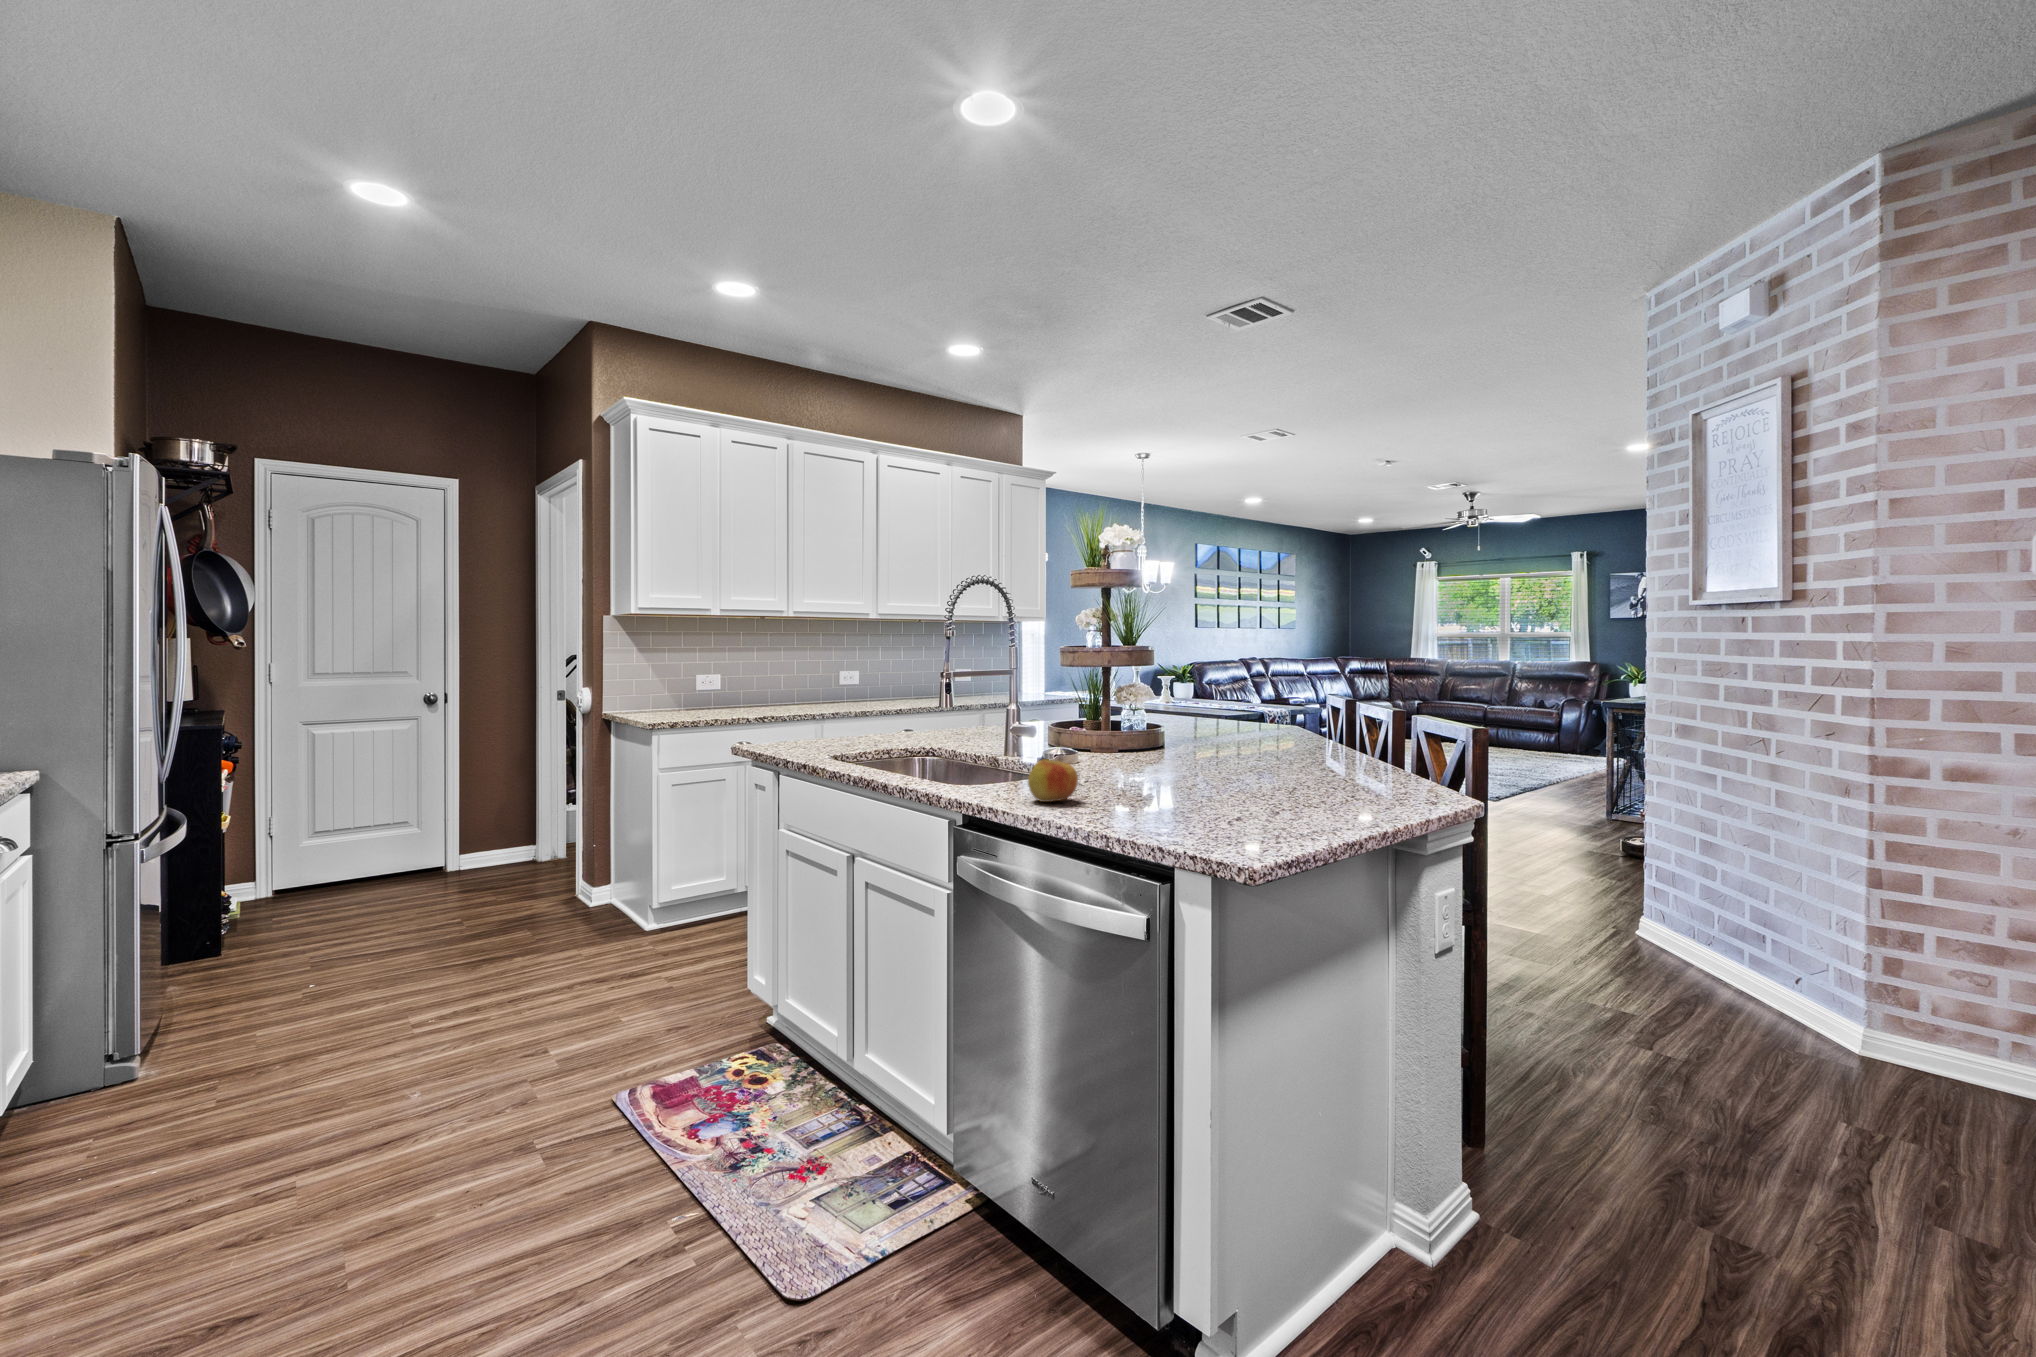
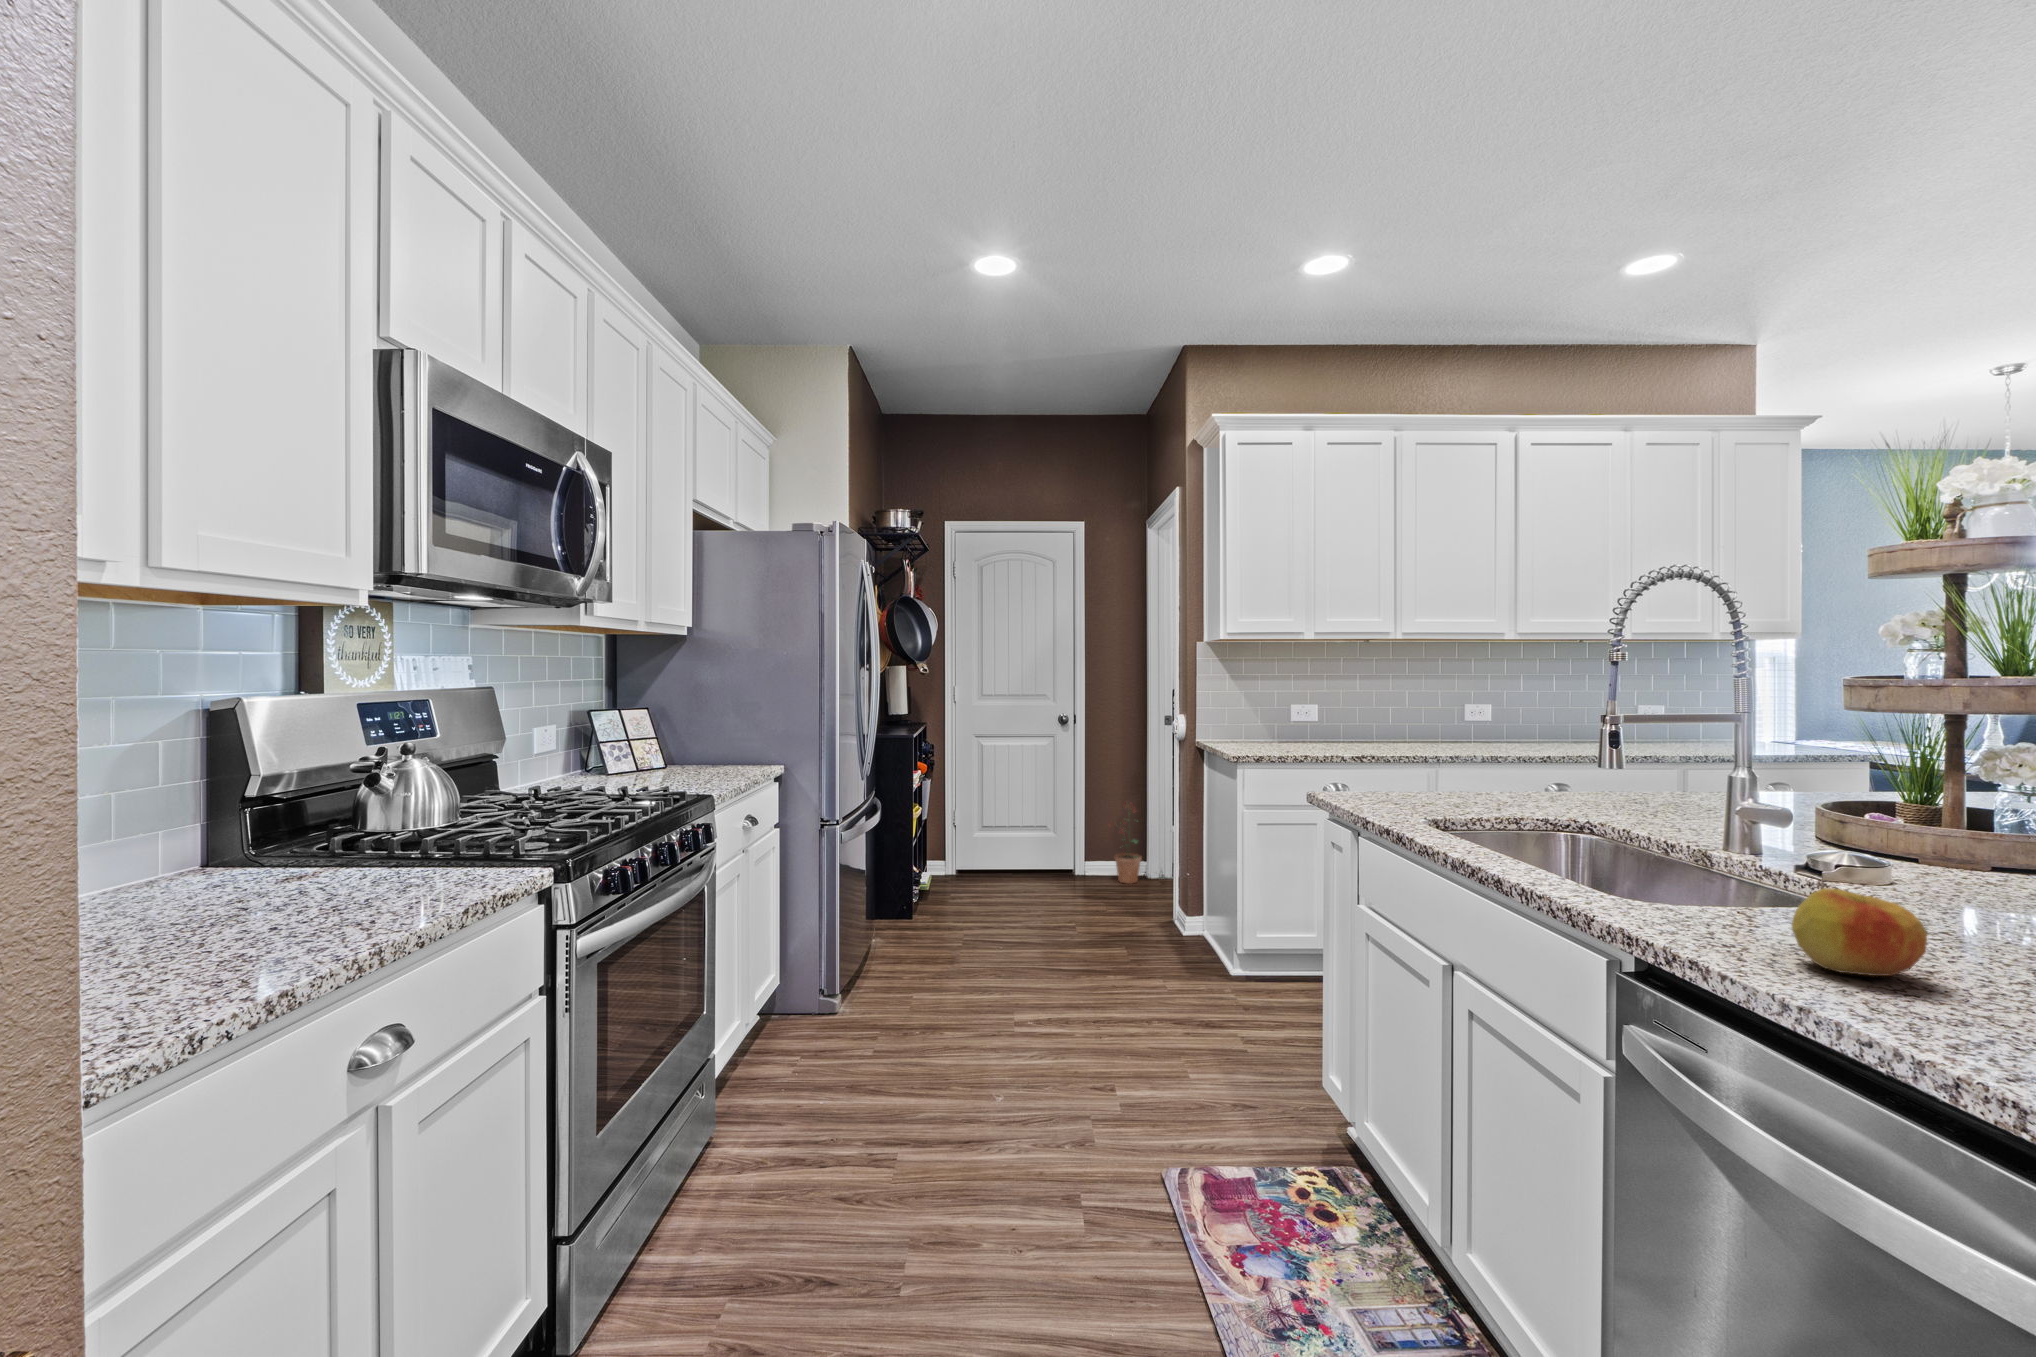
potted plant: none [484,782,529,872] -> present [1109,801,1142,884]

